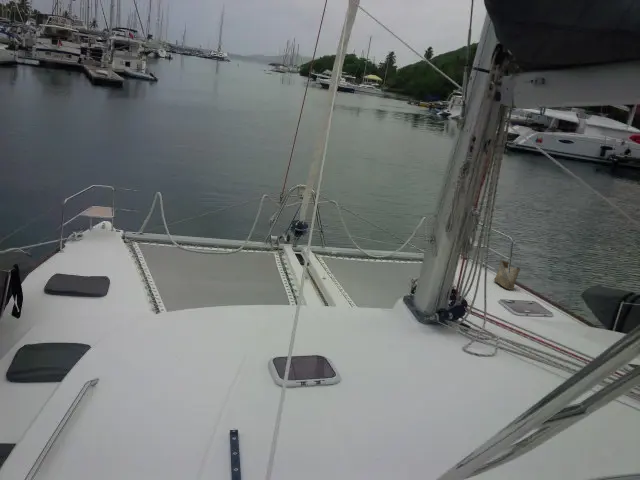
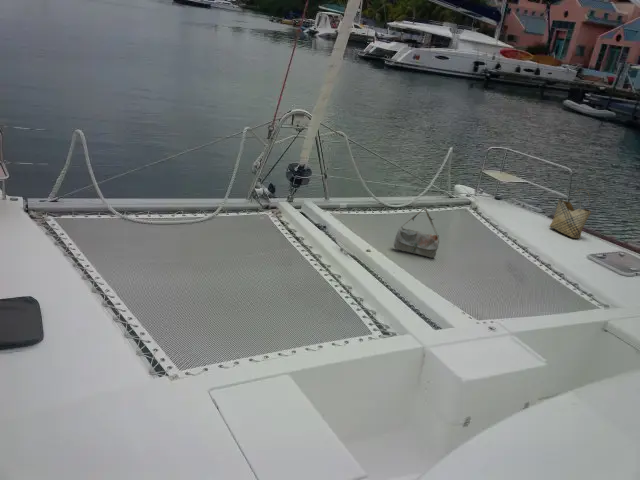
bag: none [349,253,379,288] -> present [394,207,439,258]

